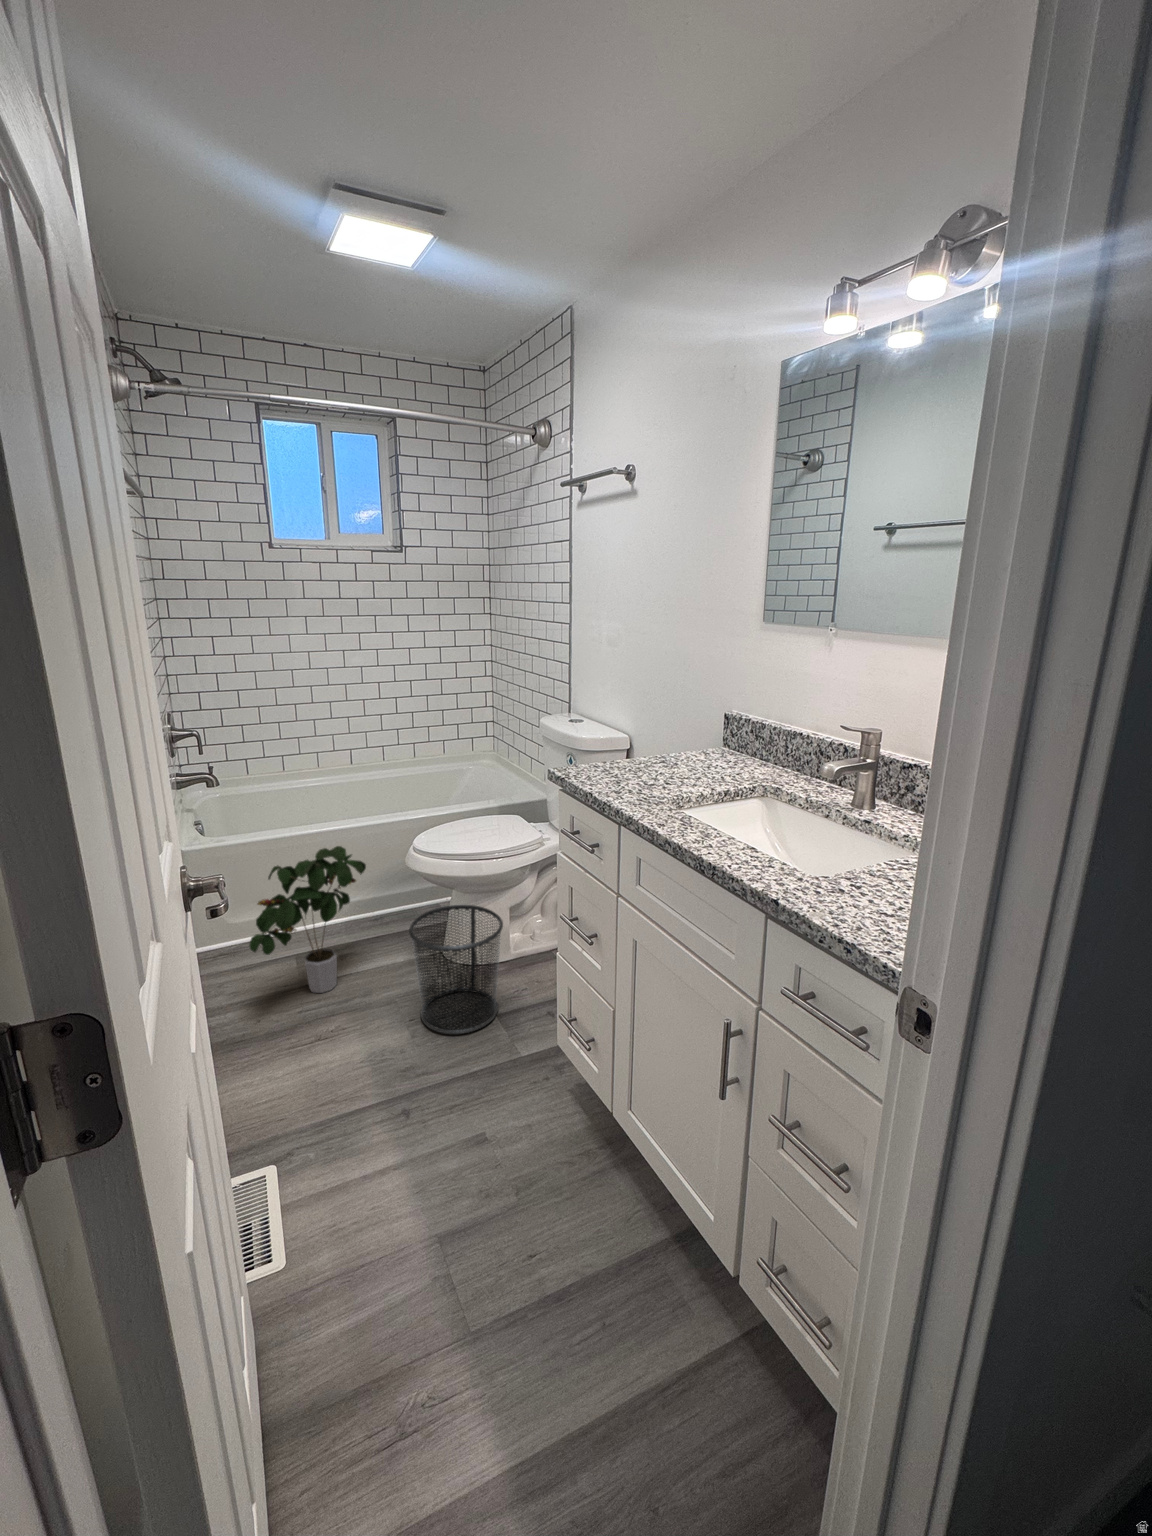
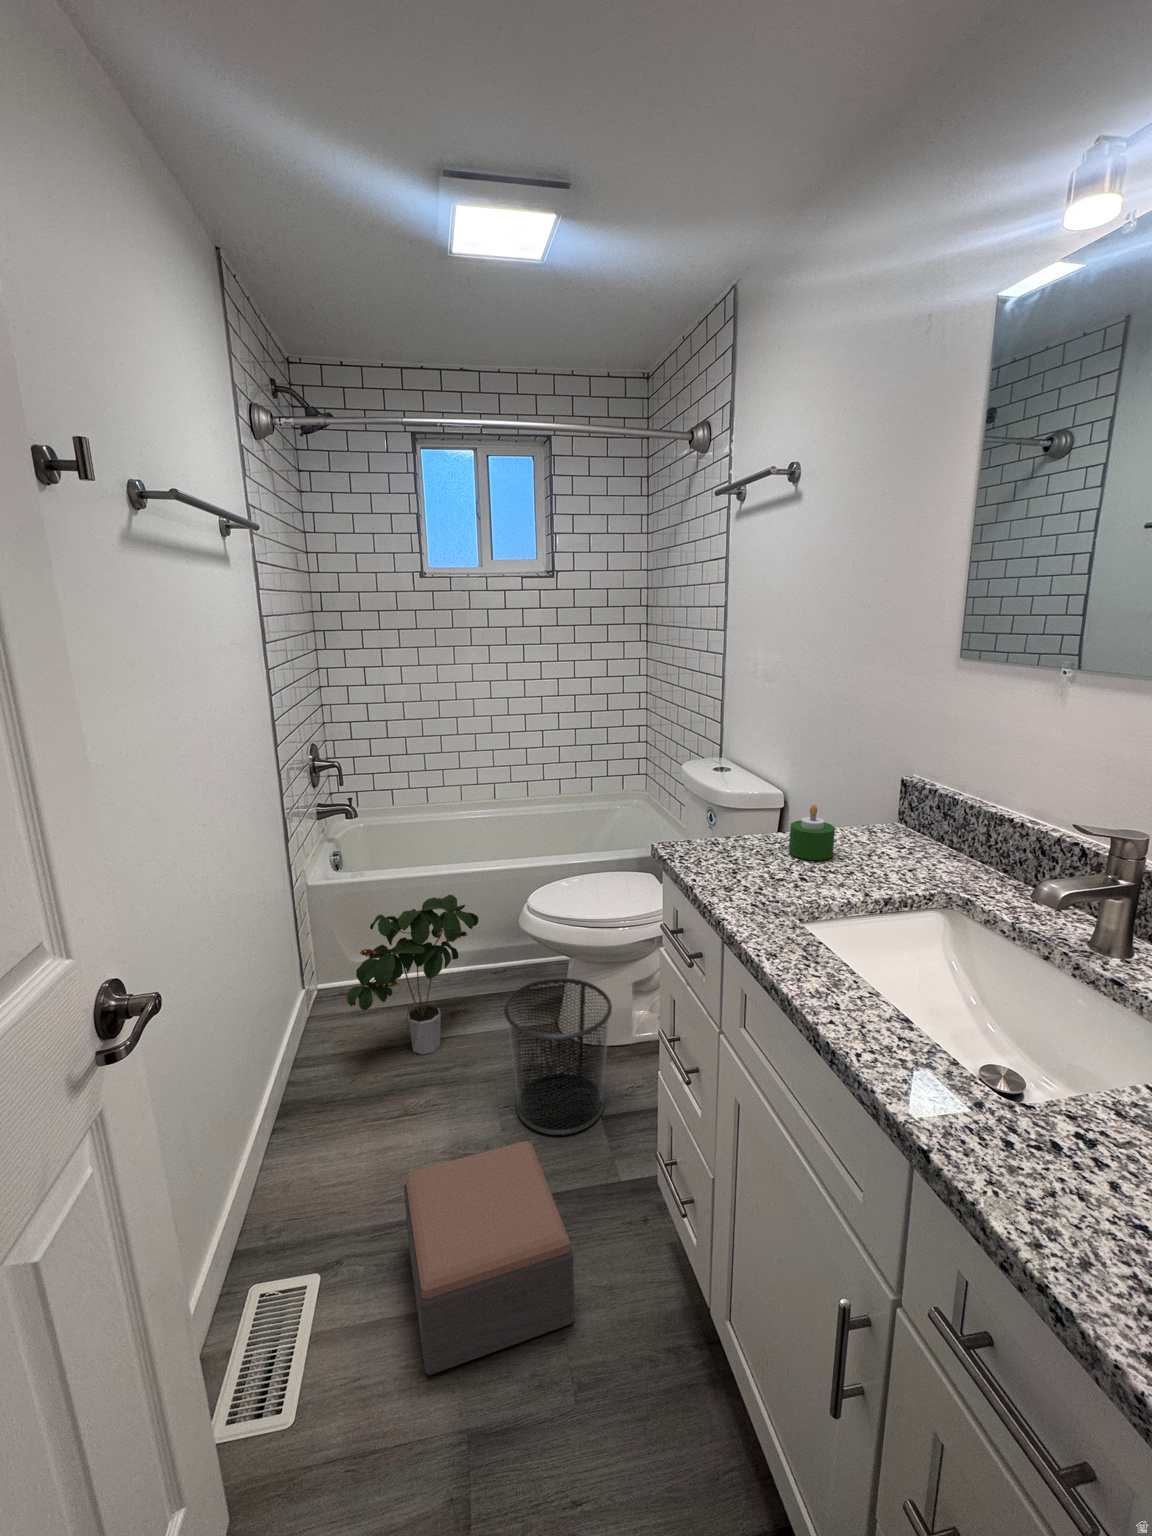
candle: none [653,731,685,772] -> present [789,804,835,860]
footstool: none [348,1028,506,1209] -> present [404,1141,574,1375]

